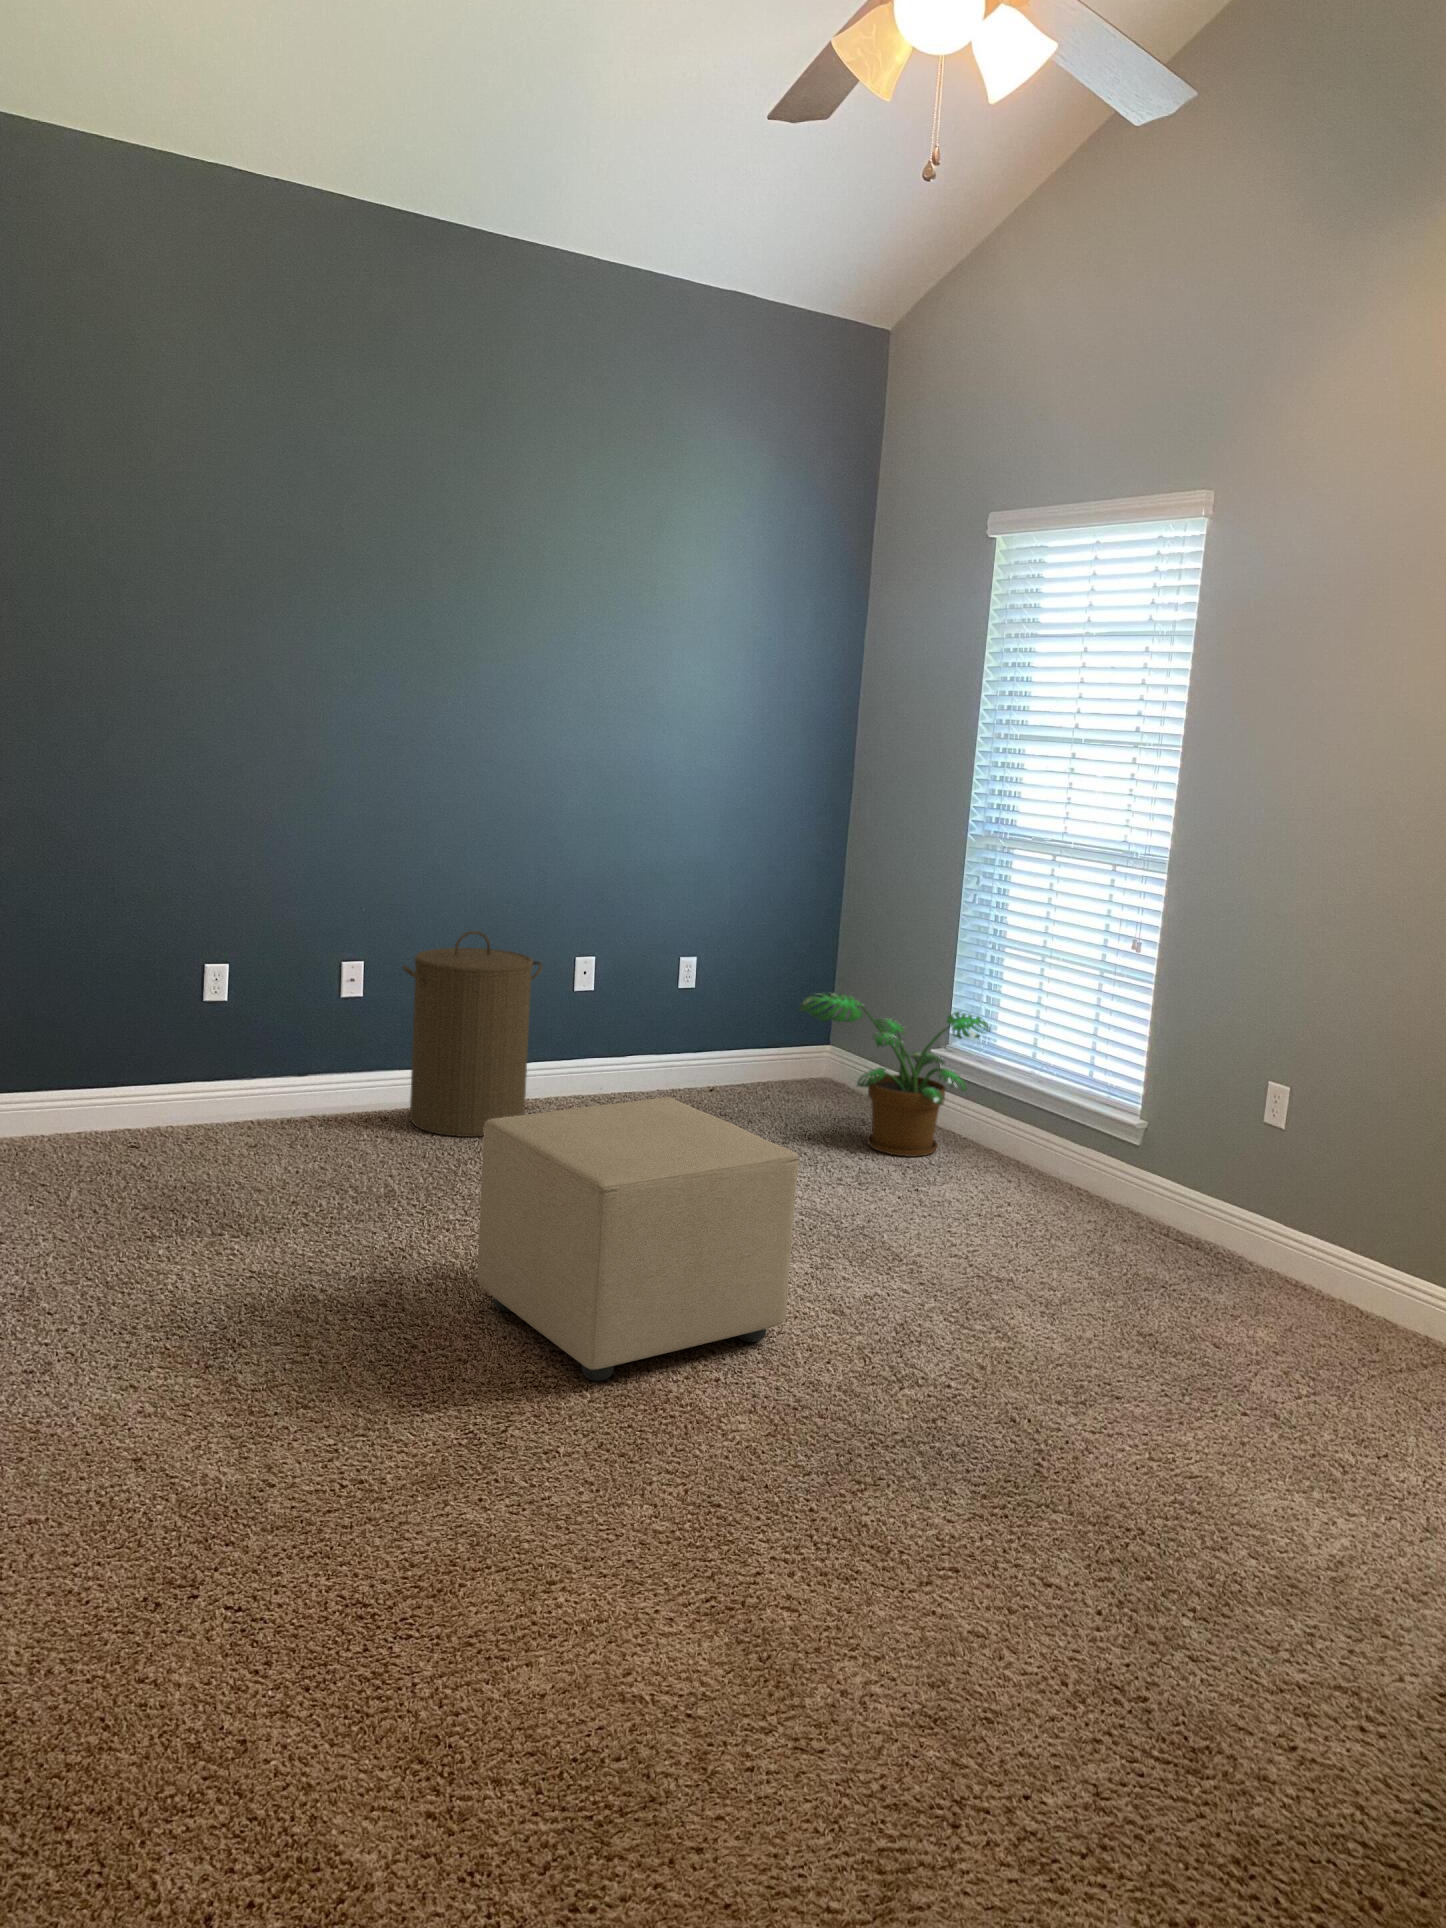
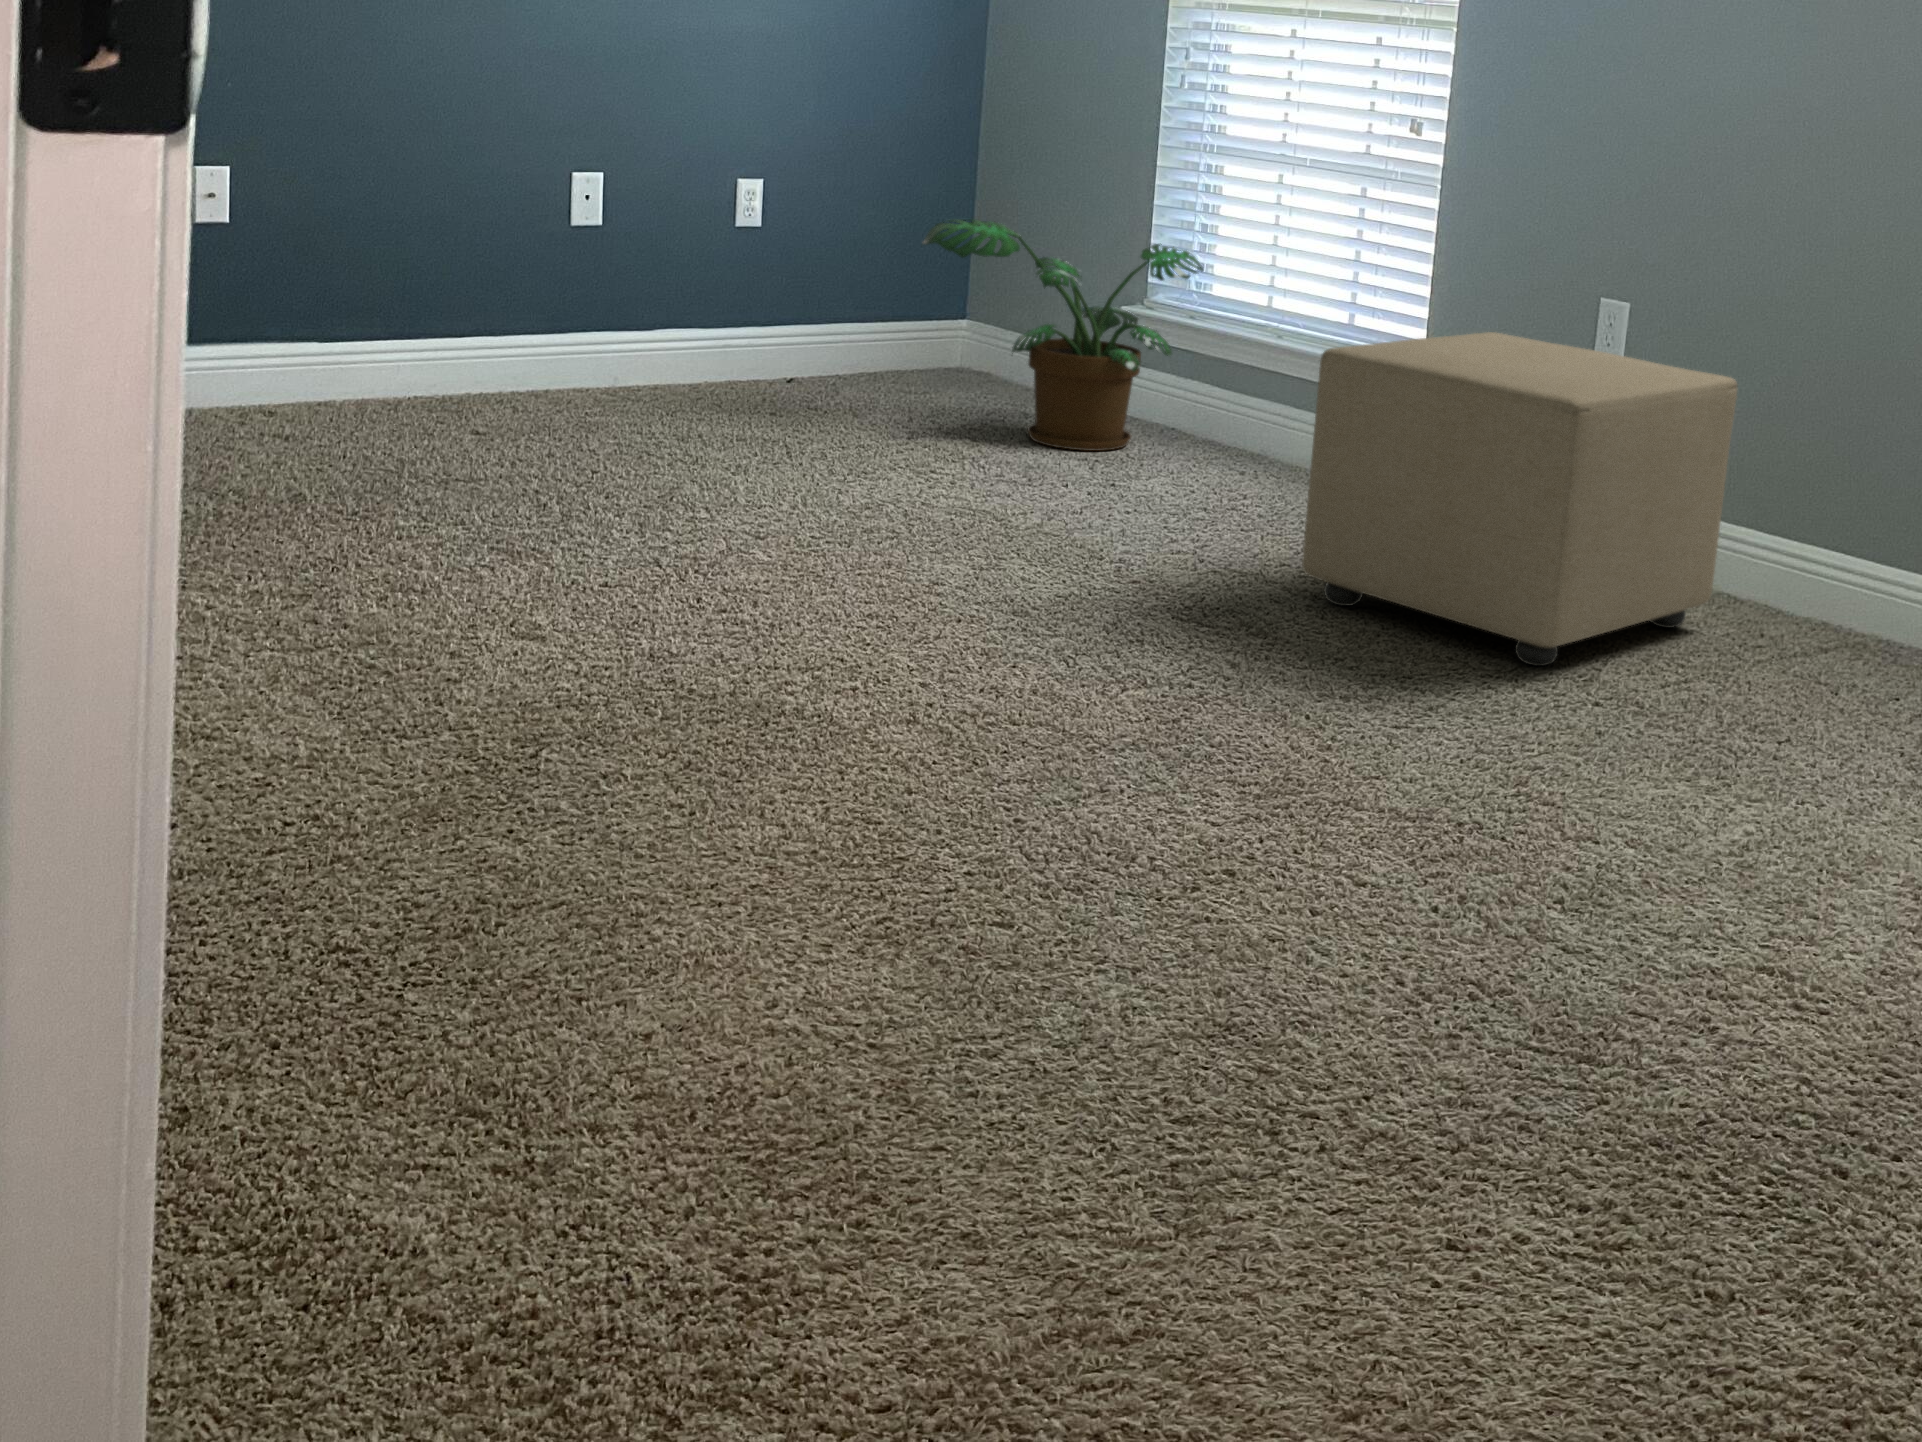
laundry hamper: present [403,931,542,1137] -> none [306,118,530,433]
ottoman: present [478,1097,799,1381] -> present [1302,332,1737,666]

